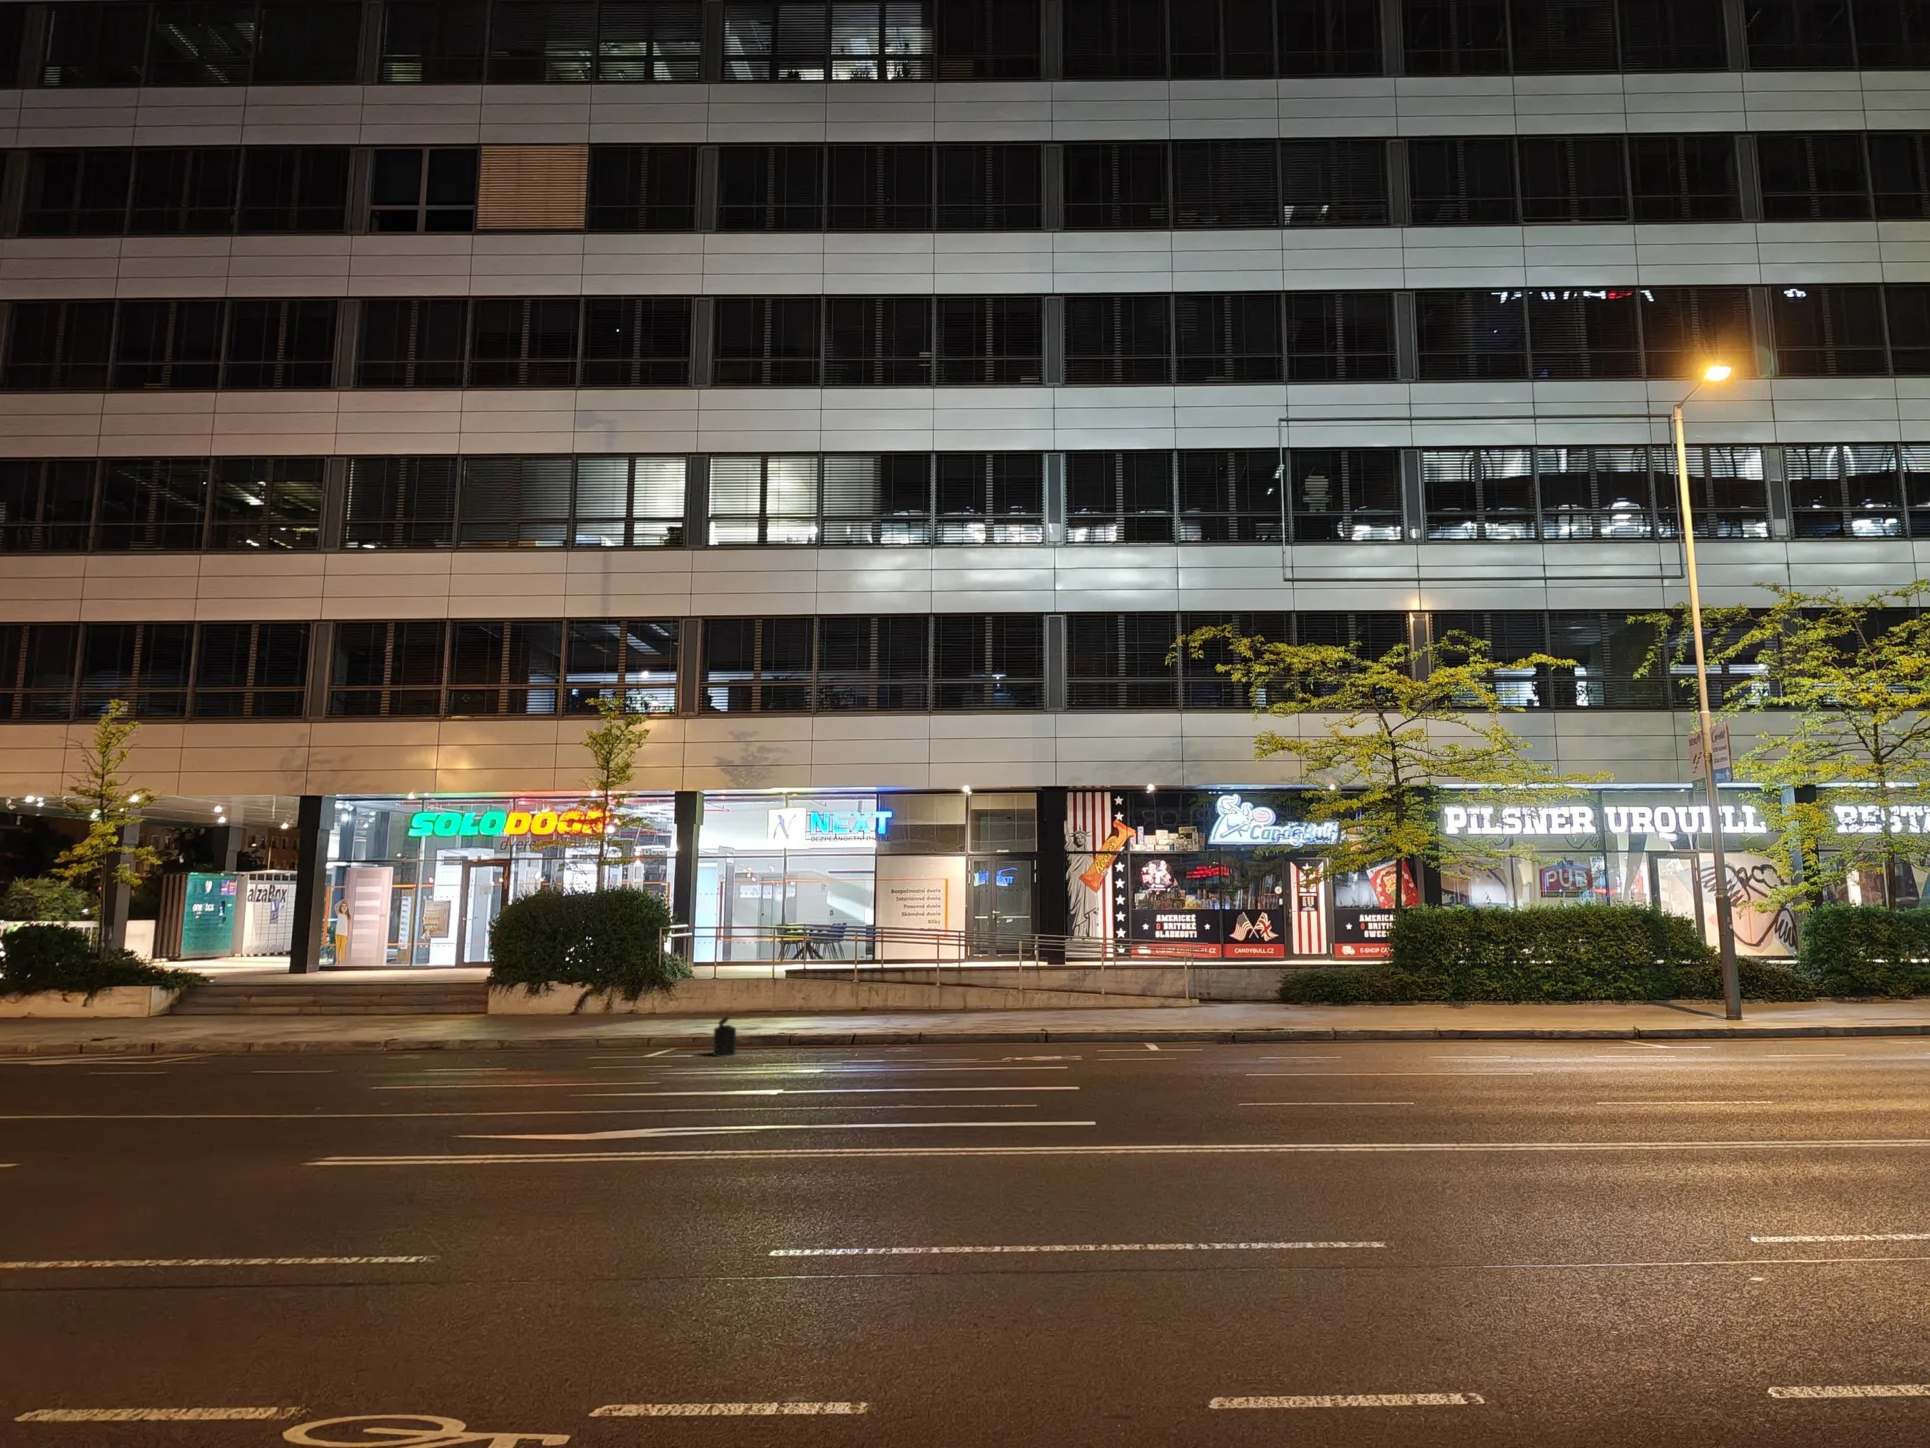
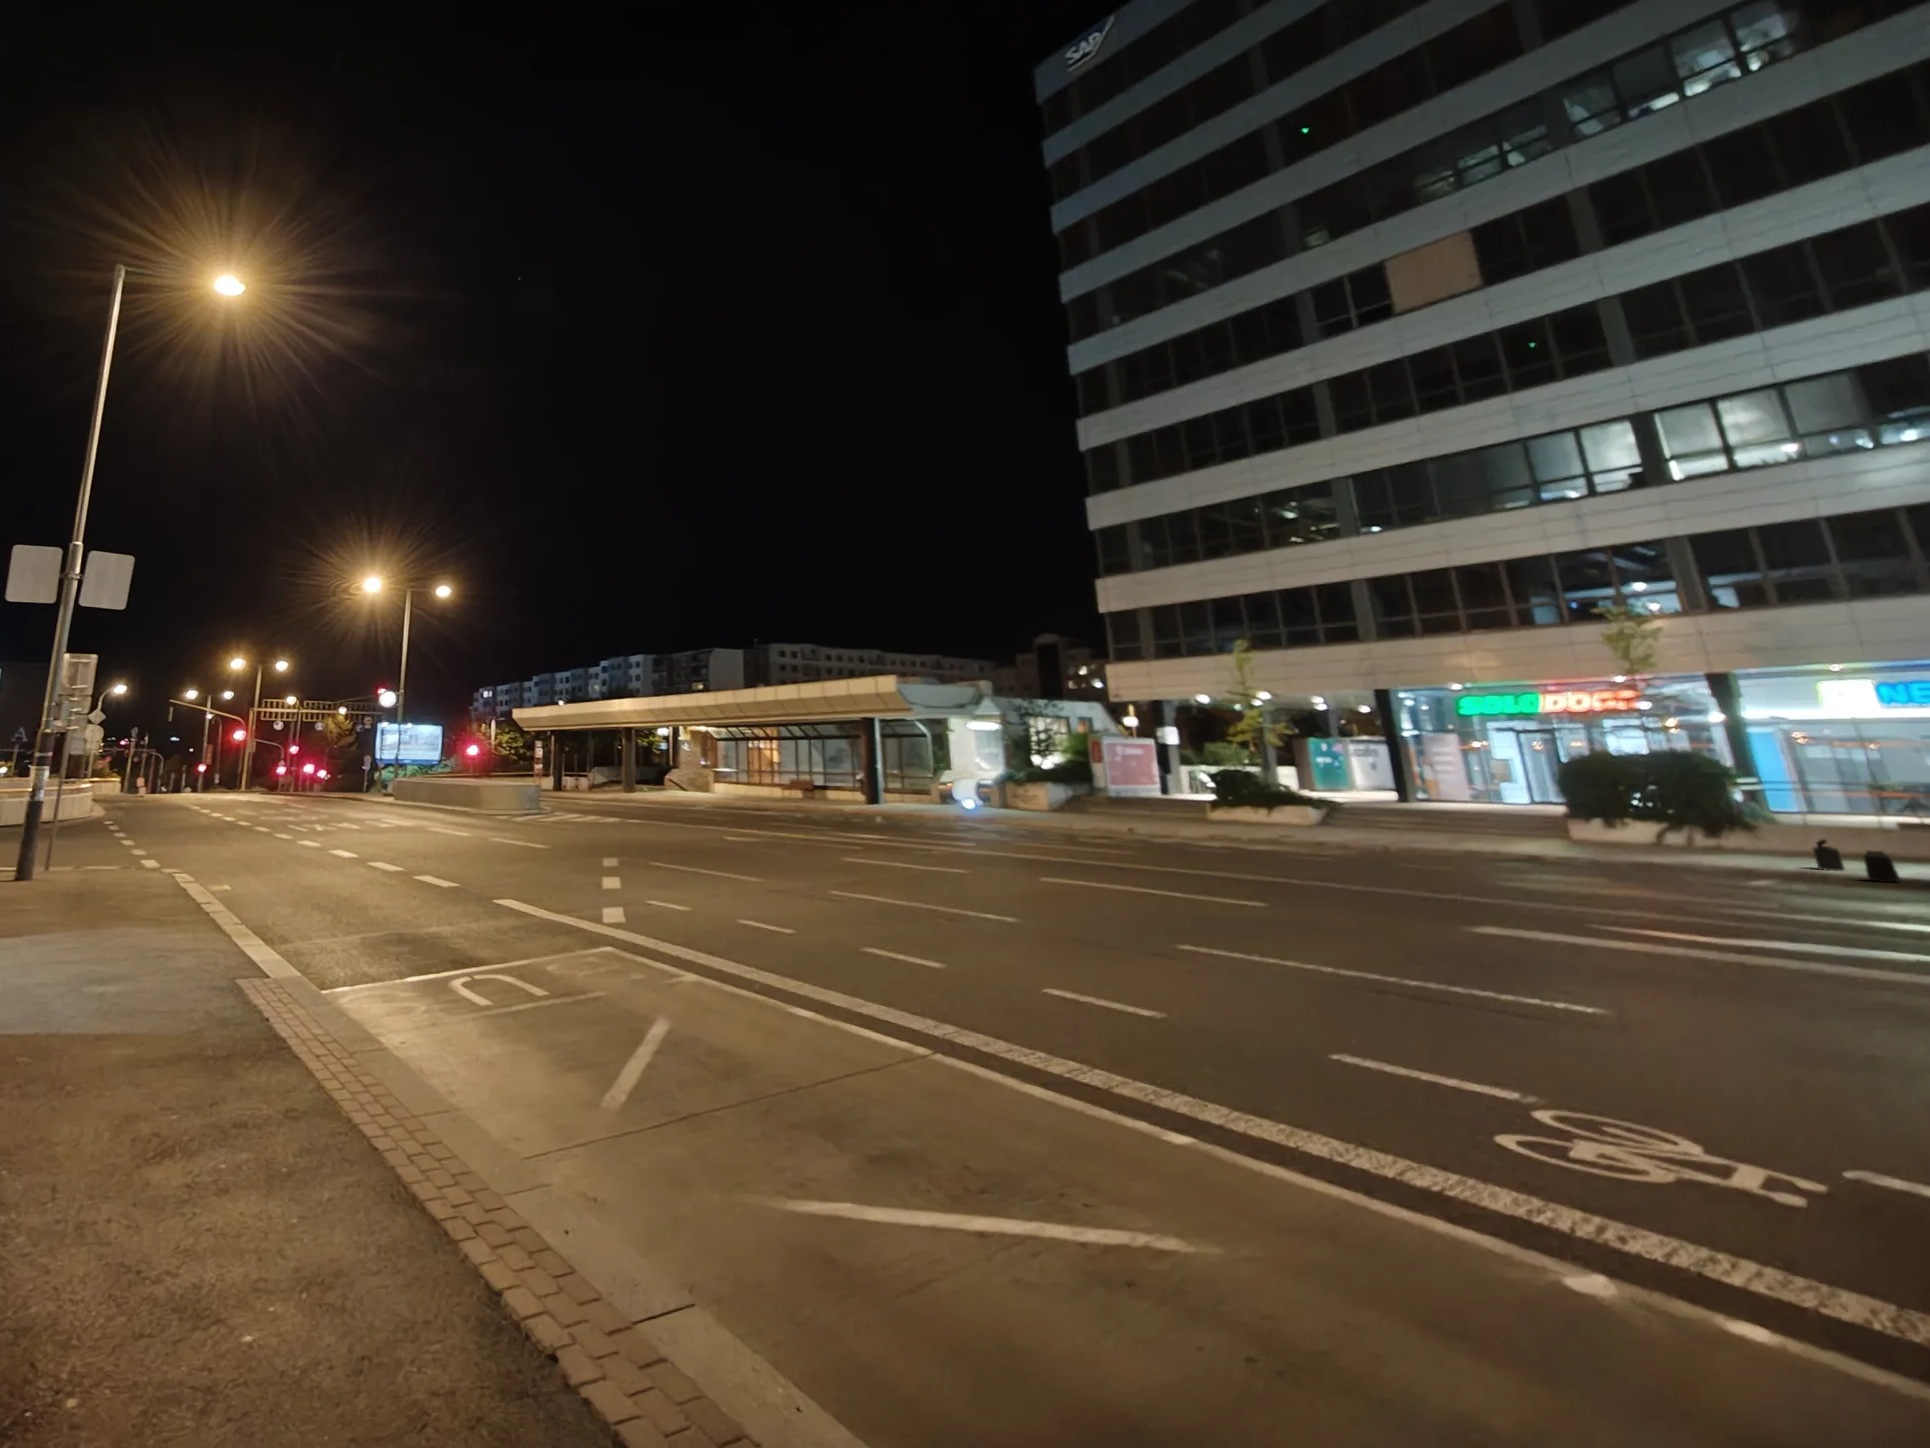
backpack: none [751,1031,777,1069] -> present [1864,850,1900,882]

